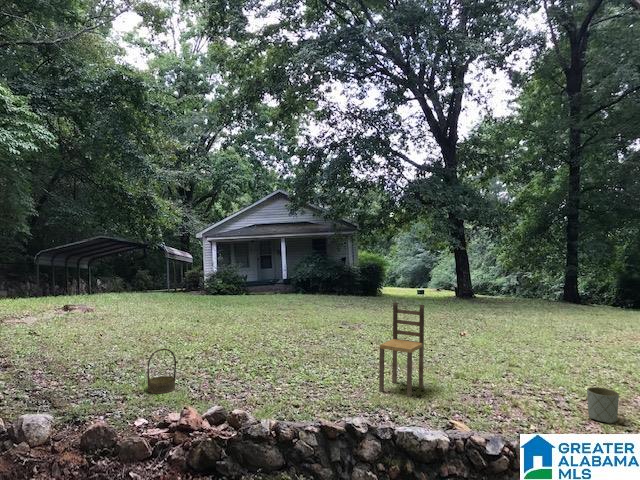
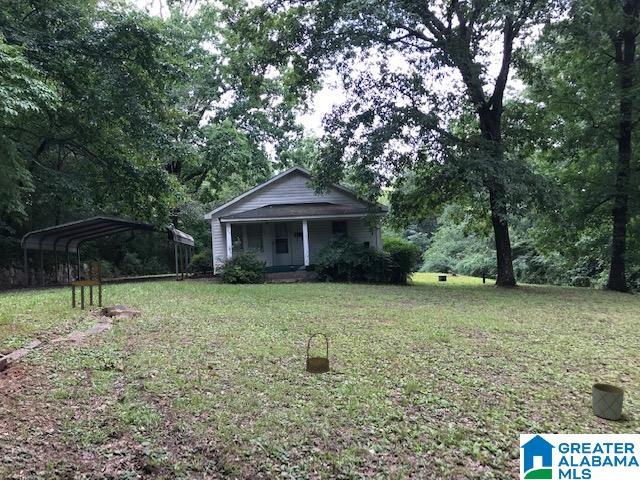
chair: present [379,302,424,397] -> present [72,259,102,310]
basket: present [147,349,176,394] -> present [306,333,329,373]

